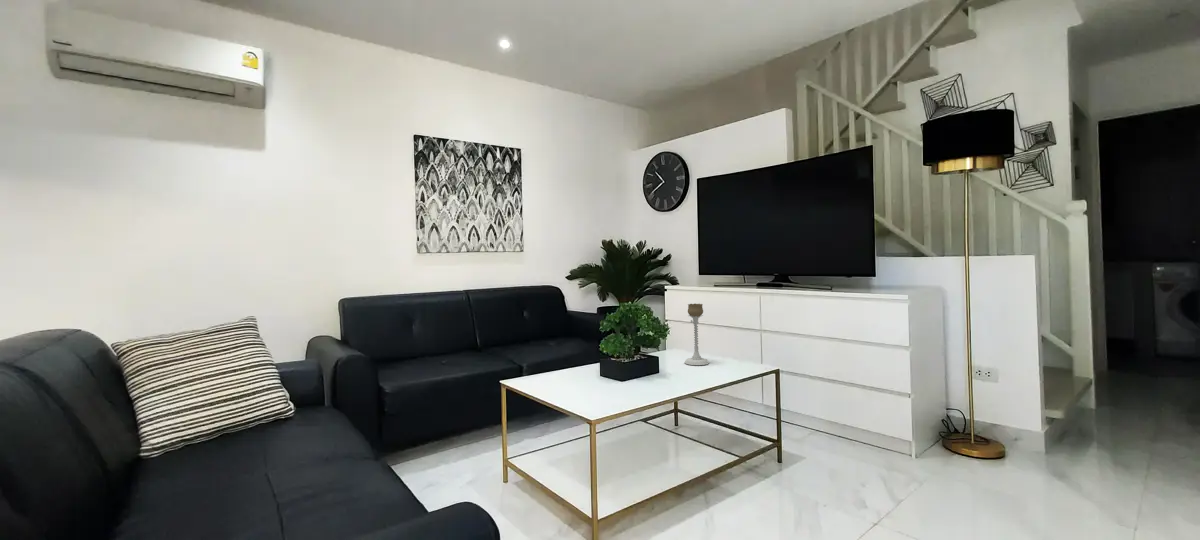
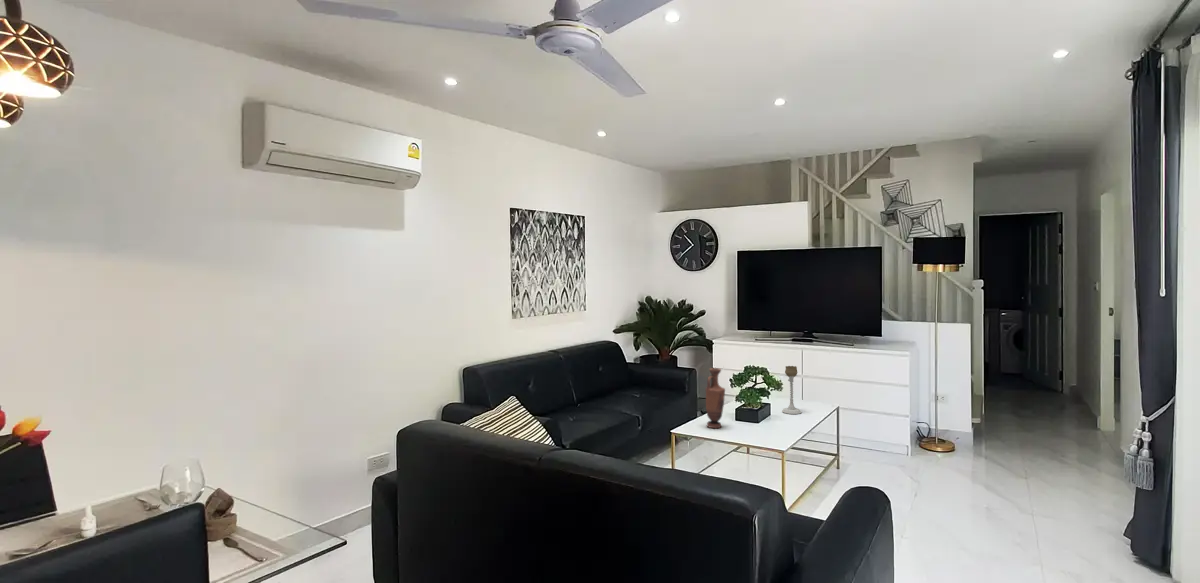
vase: none [558,301,582,377] -> present [706,368,725,428]

